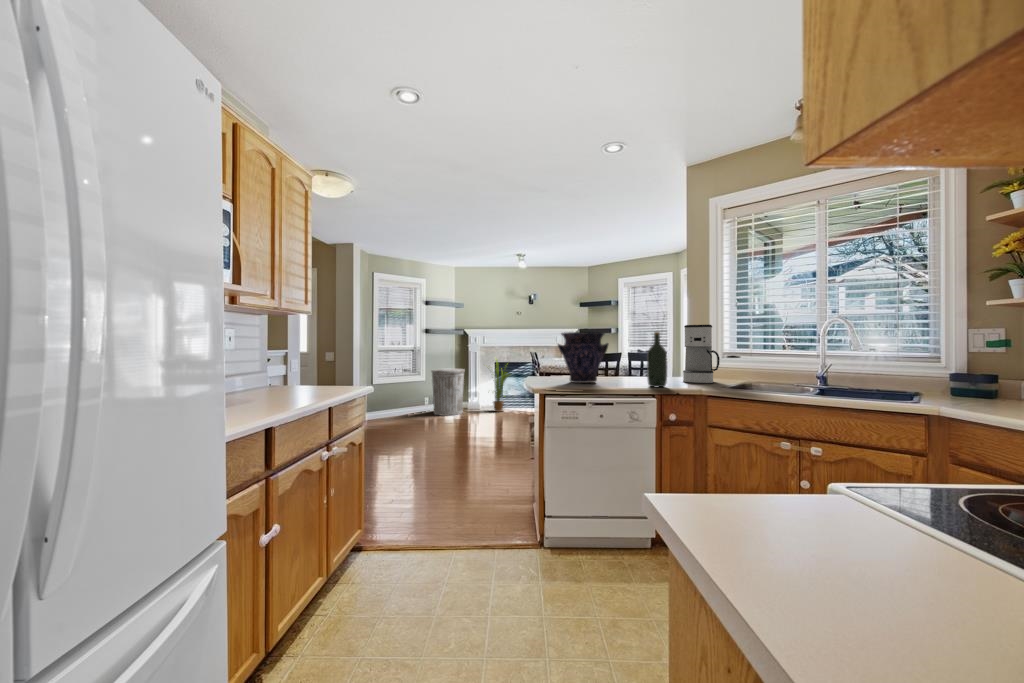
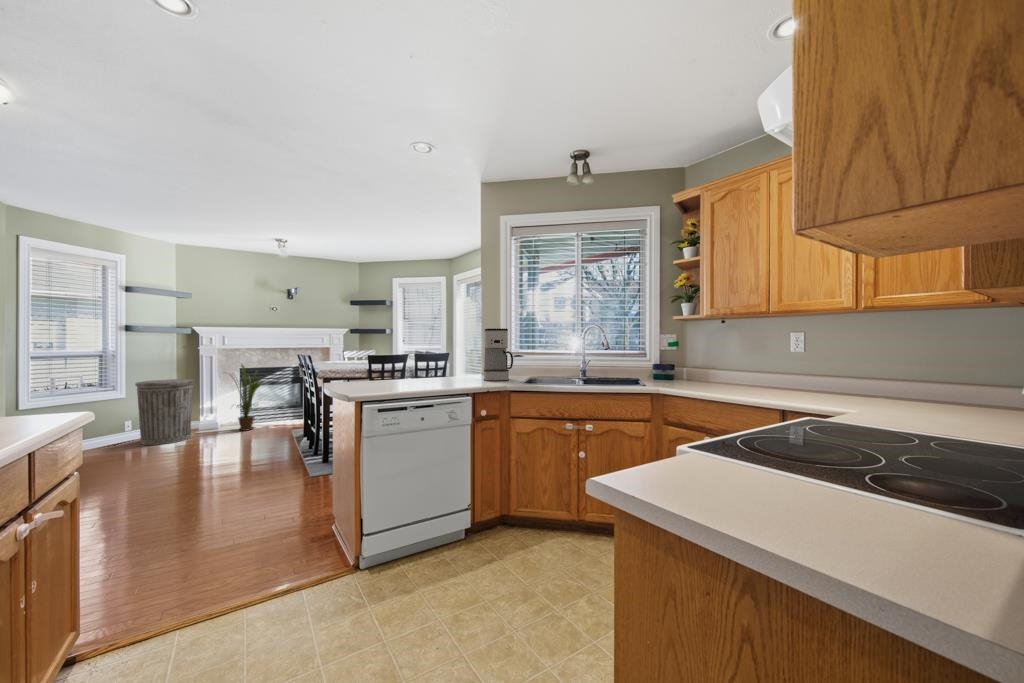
vase: present [558,332,608,383] -> none [368,335,422,388]
wine bottle: present [647,332,667,387] -> none [461,335,478,387]

